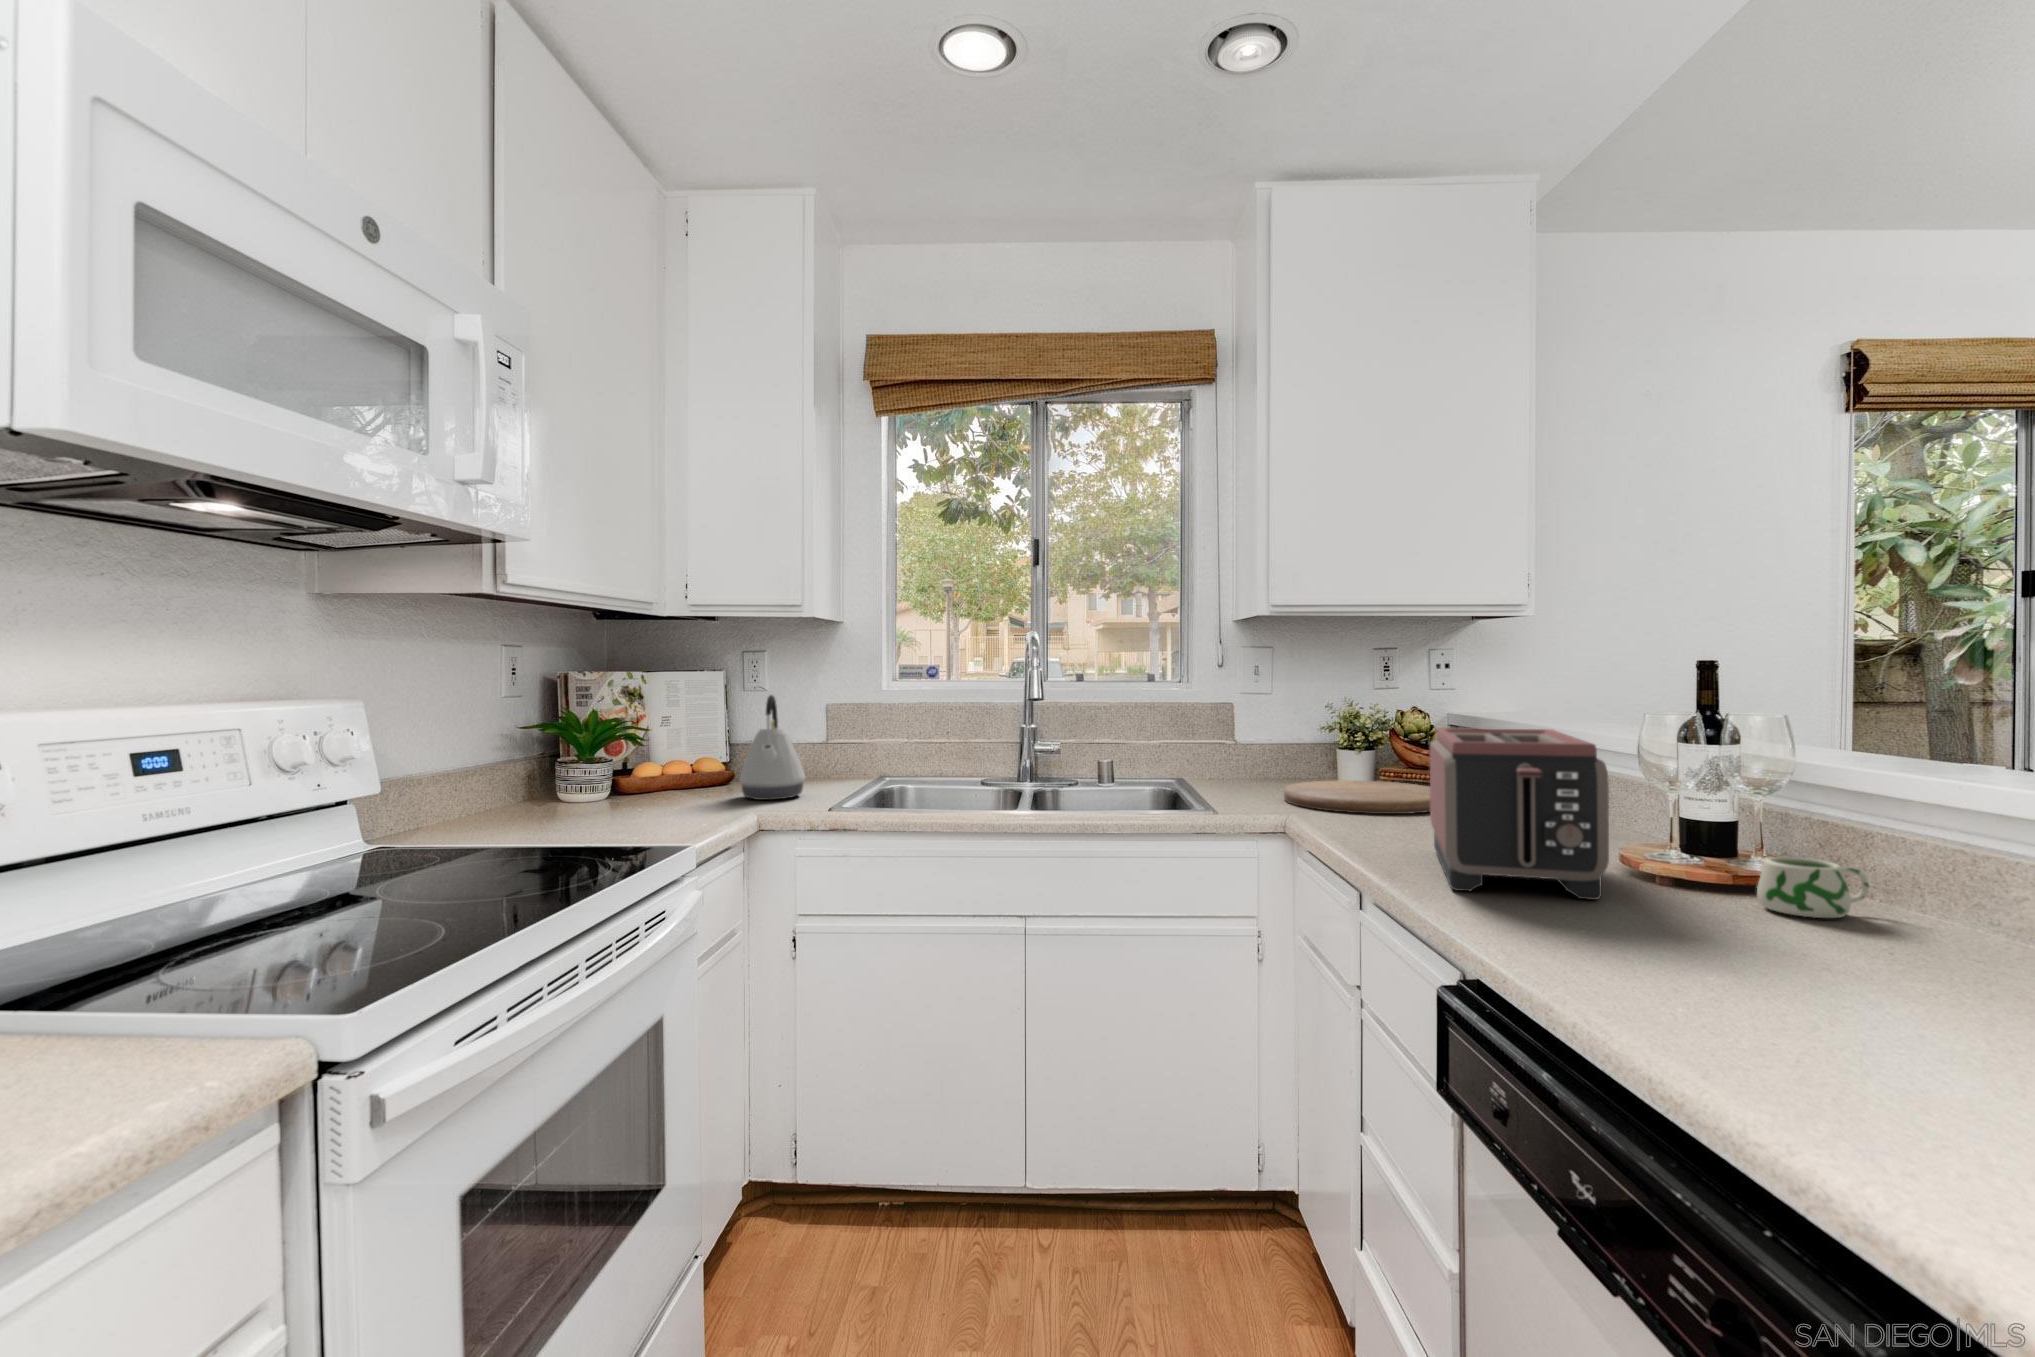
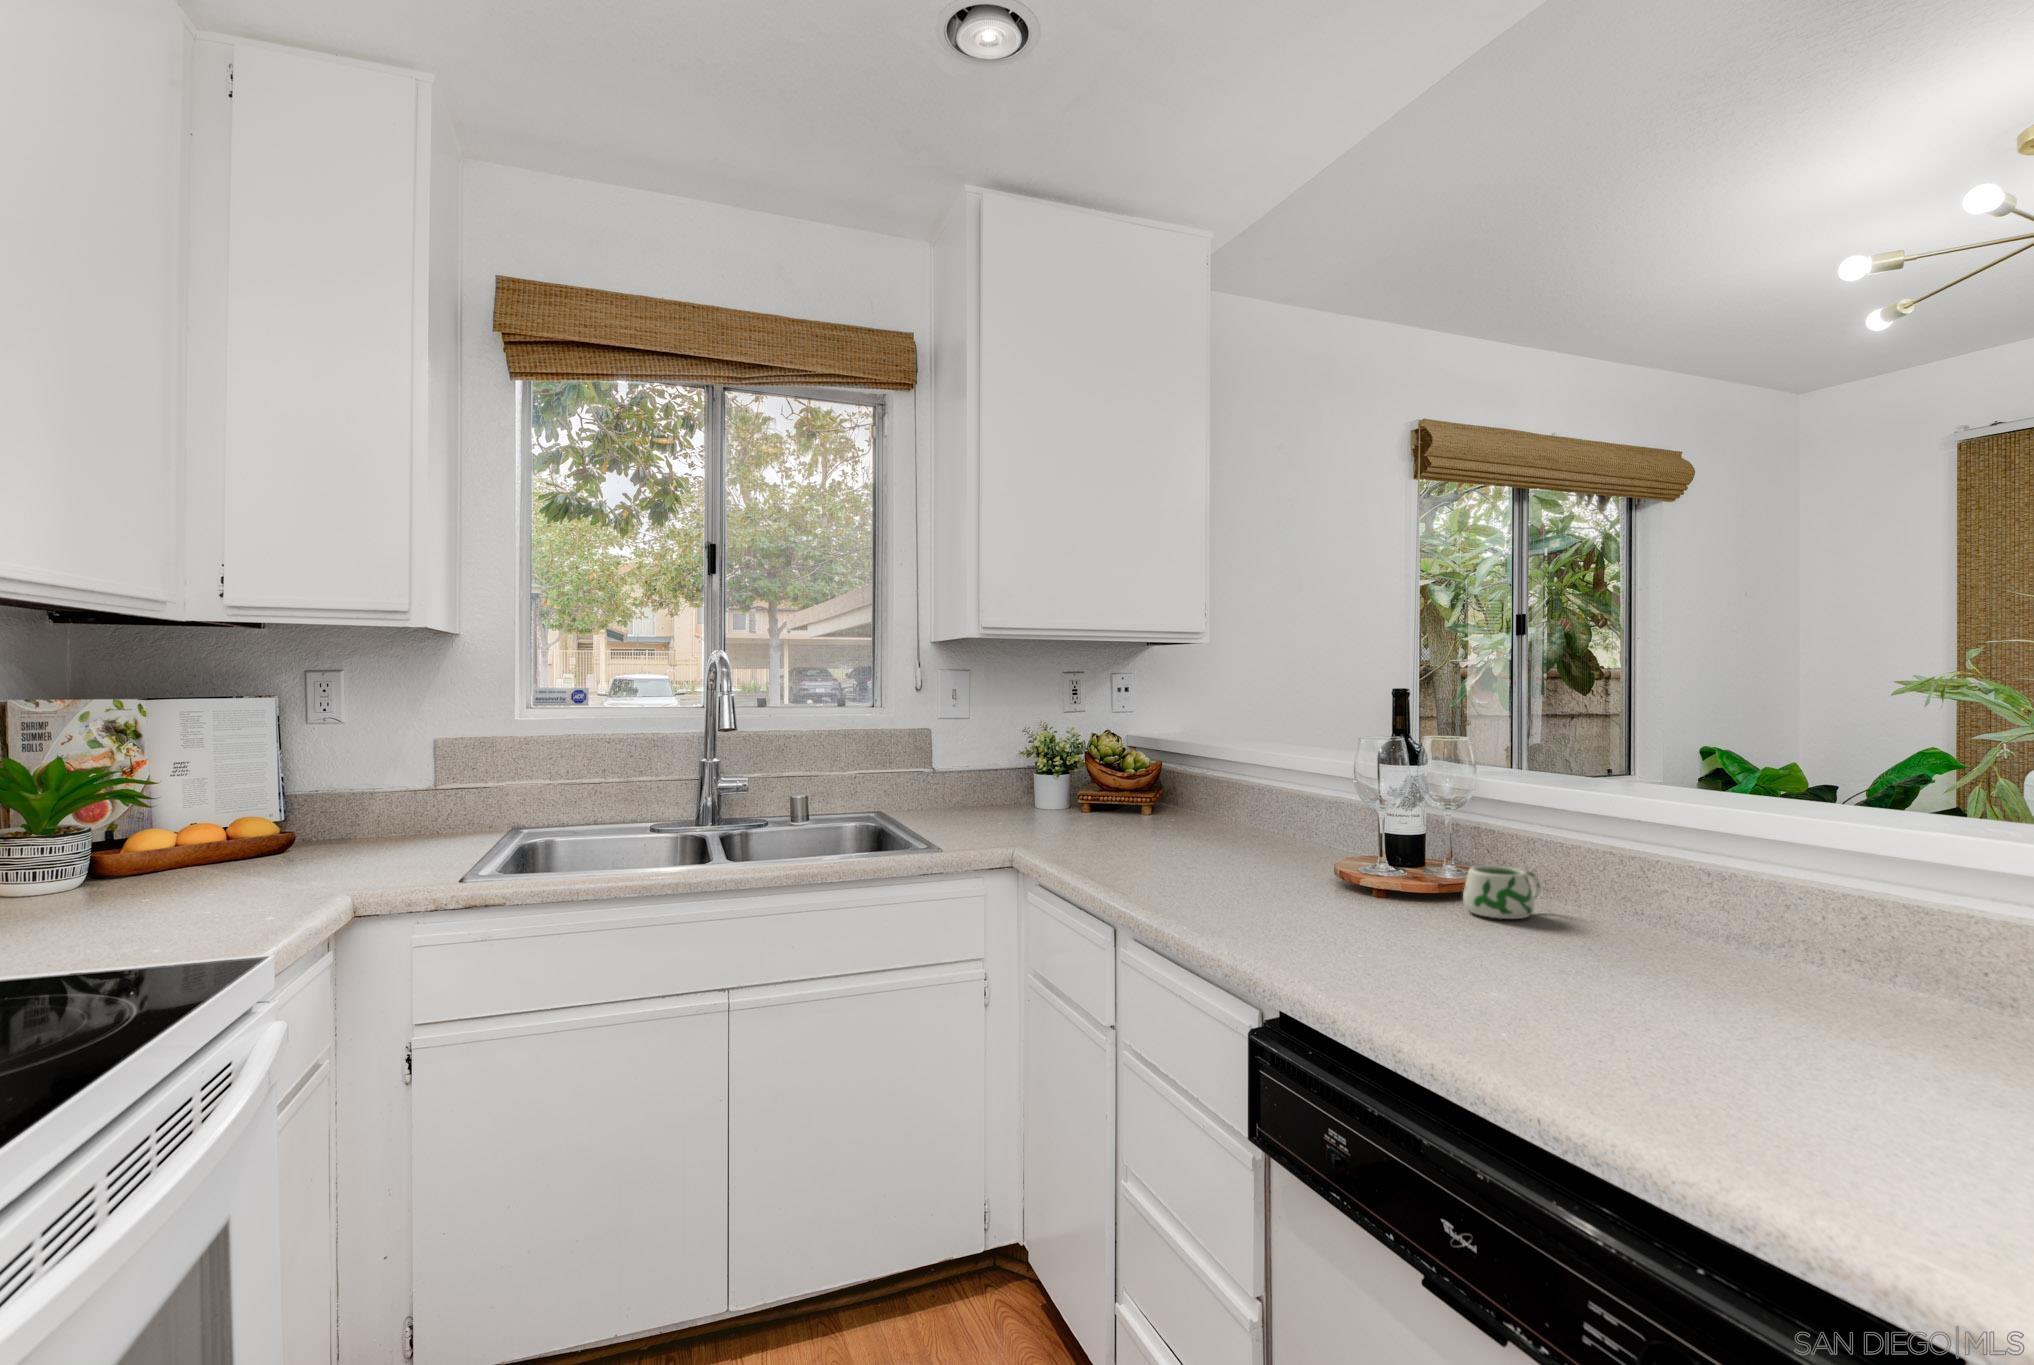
kettle: present [739,695,805,800] -> none [307,730,412,873]
toaster: present [1430,728,1609,900] -> none [1174,755,1359,922]
cutting board: present [1284,780,1430,814] -> none [1000,805,1154,841]

